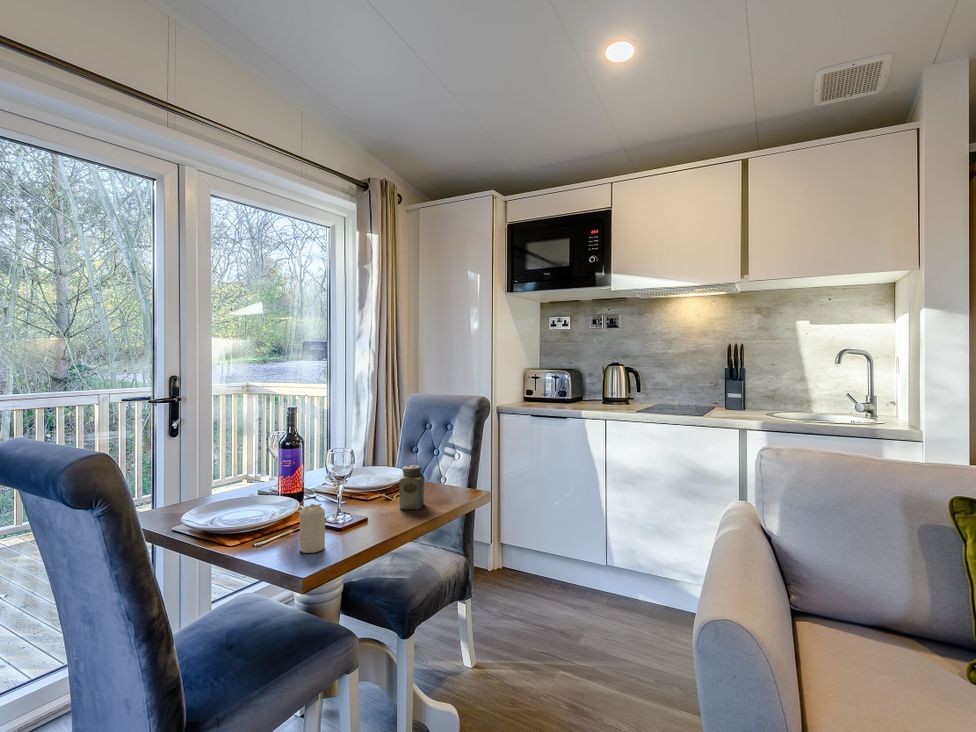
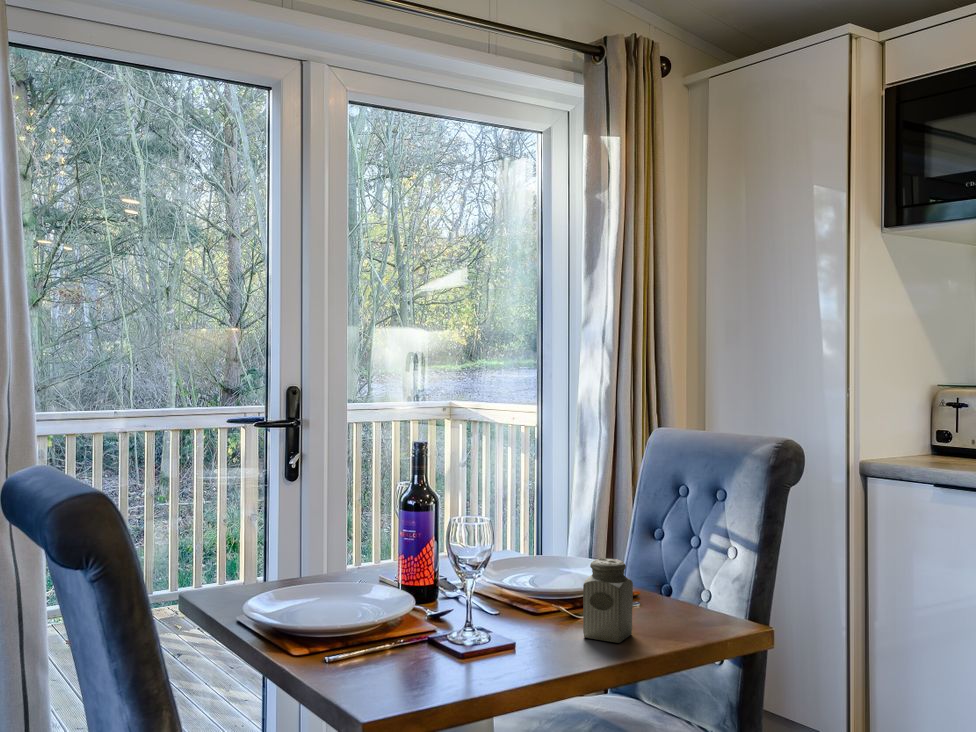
candle: present [300,504,325,553] -> none [387,605,429,687]

